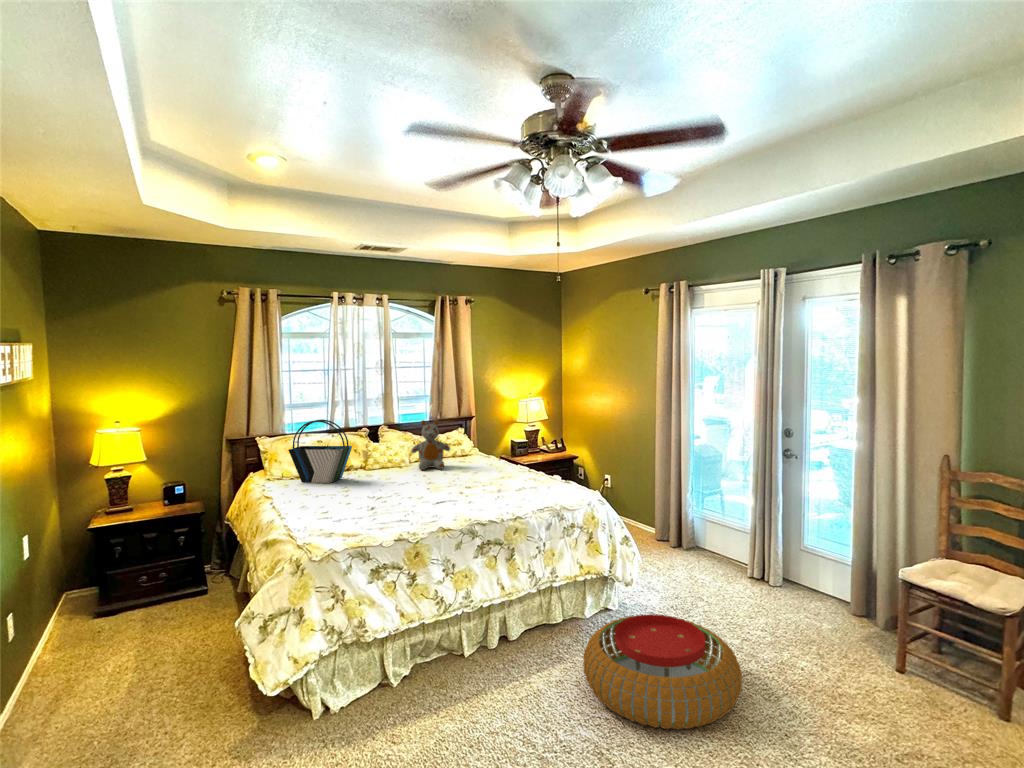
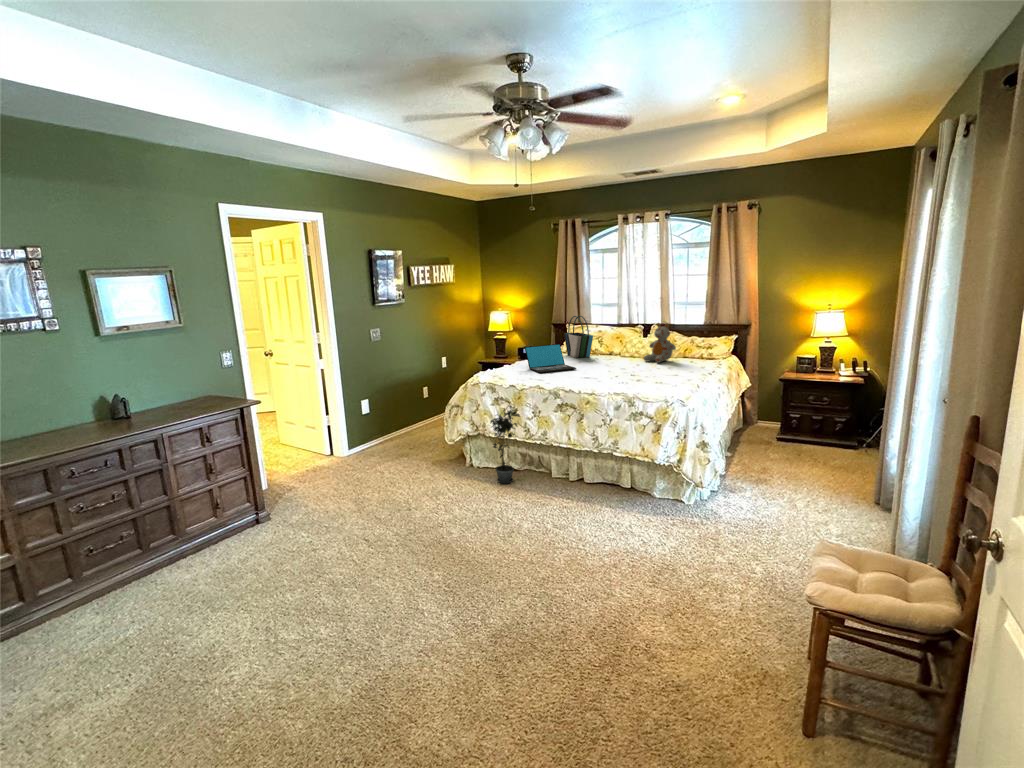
laptop: none [321,463,398,511] -> present [525,344,576,373]
potted plant: none [394,570,466,716] -> present [491,406,520,484]
pouf: present [583,614,742,730] -> none [541,482,660,560]

